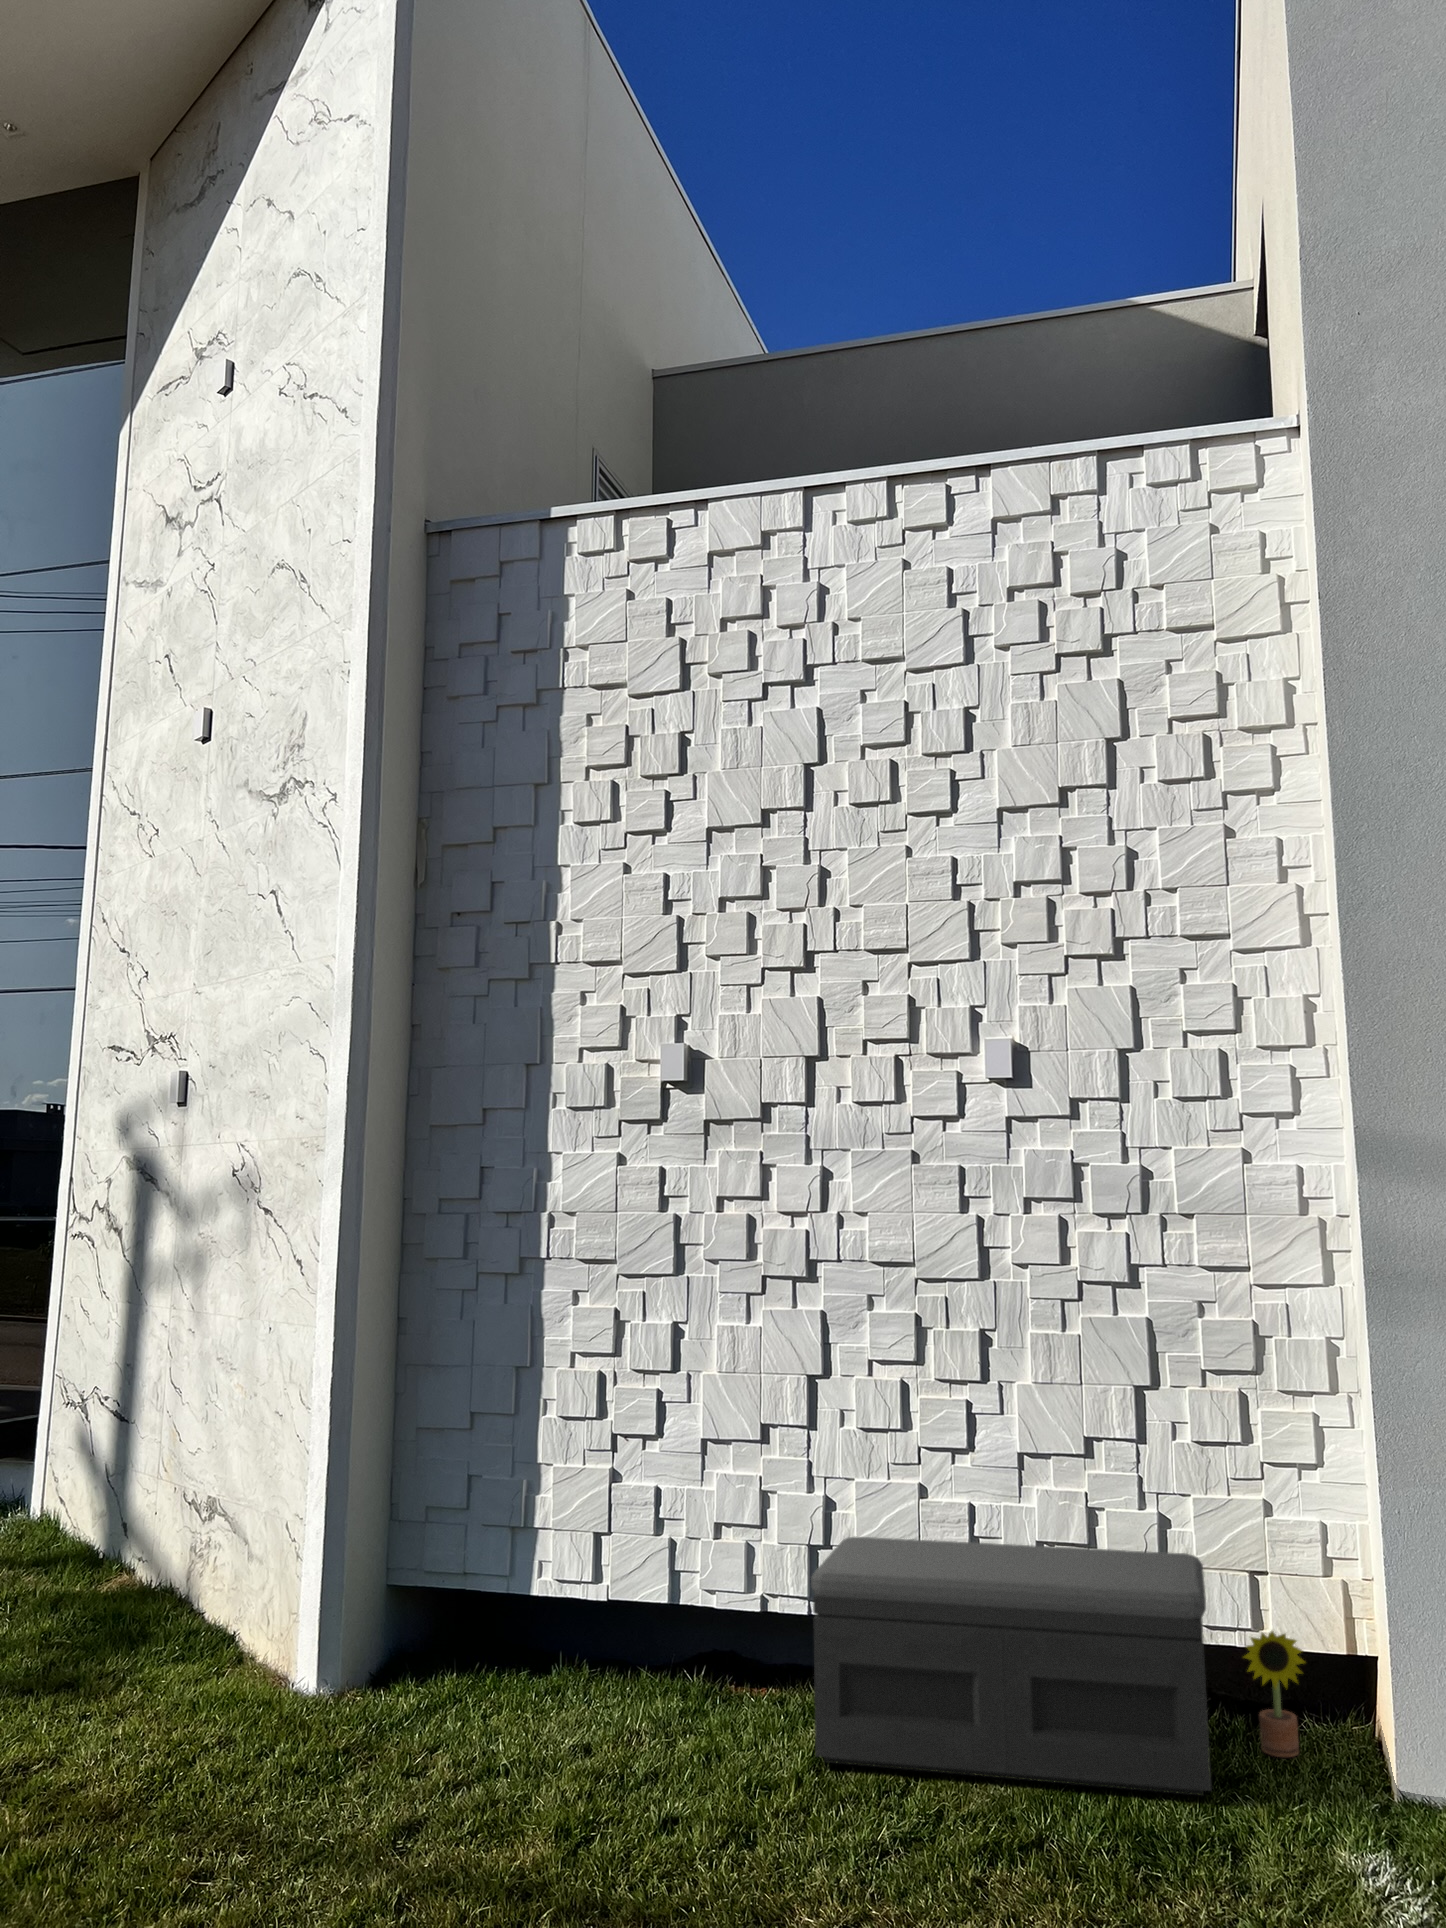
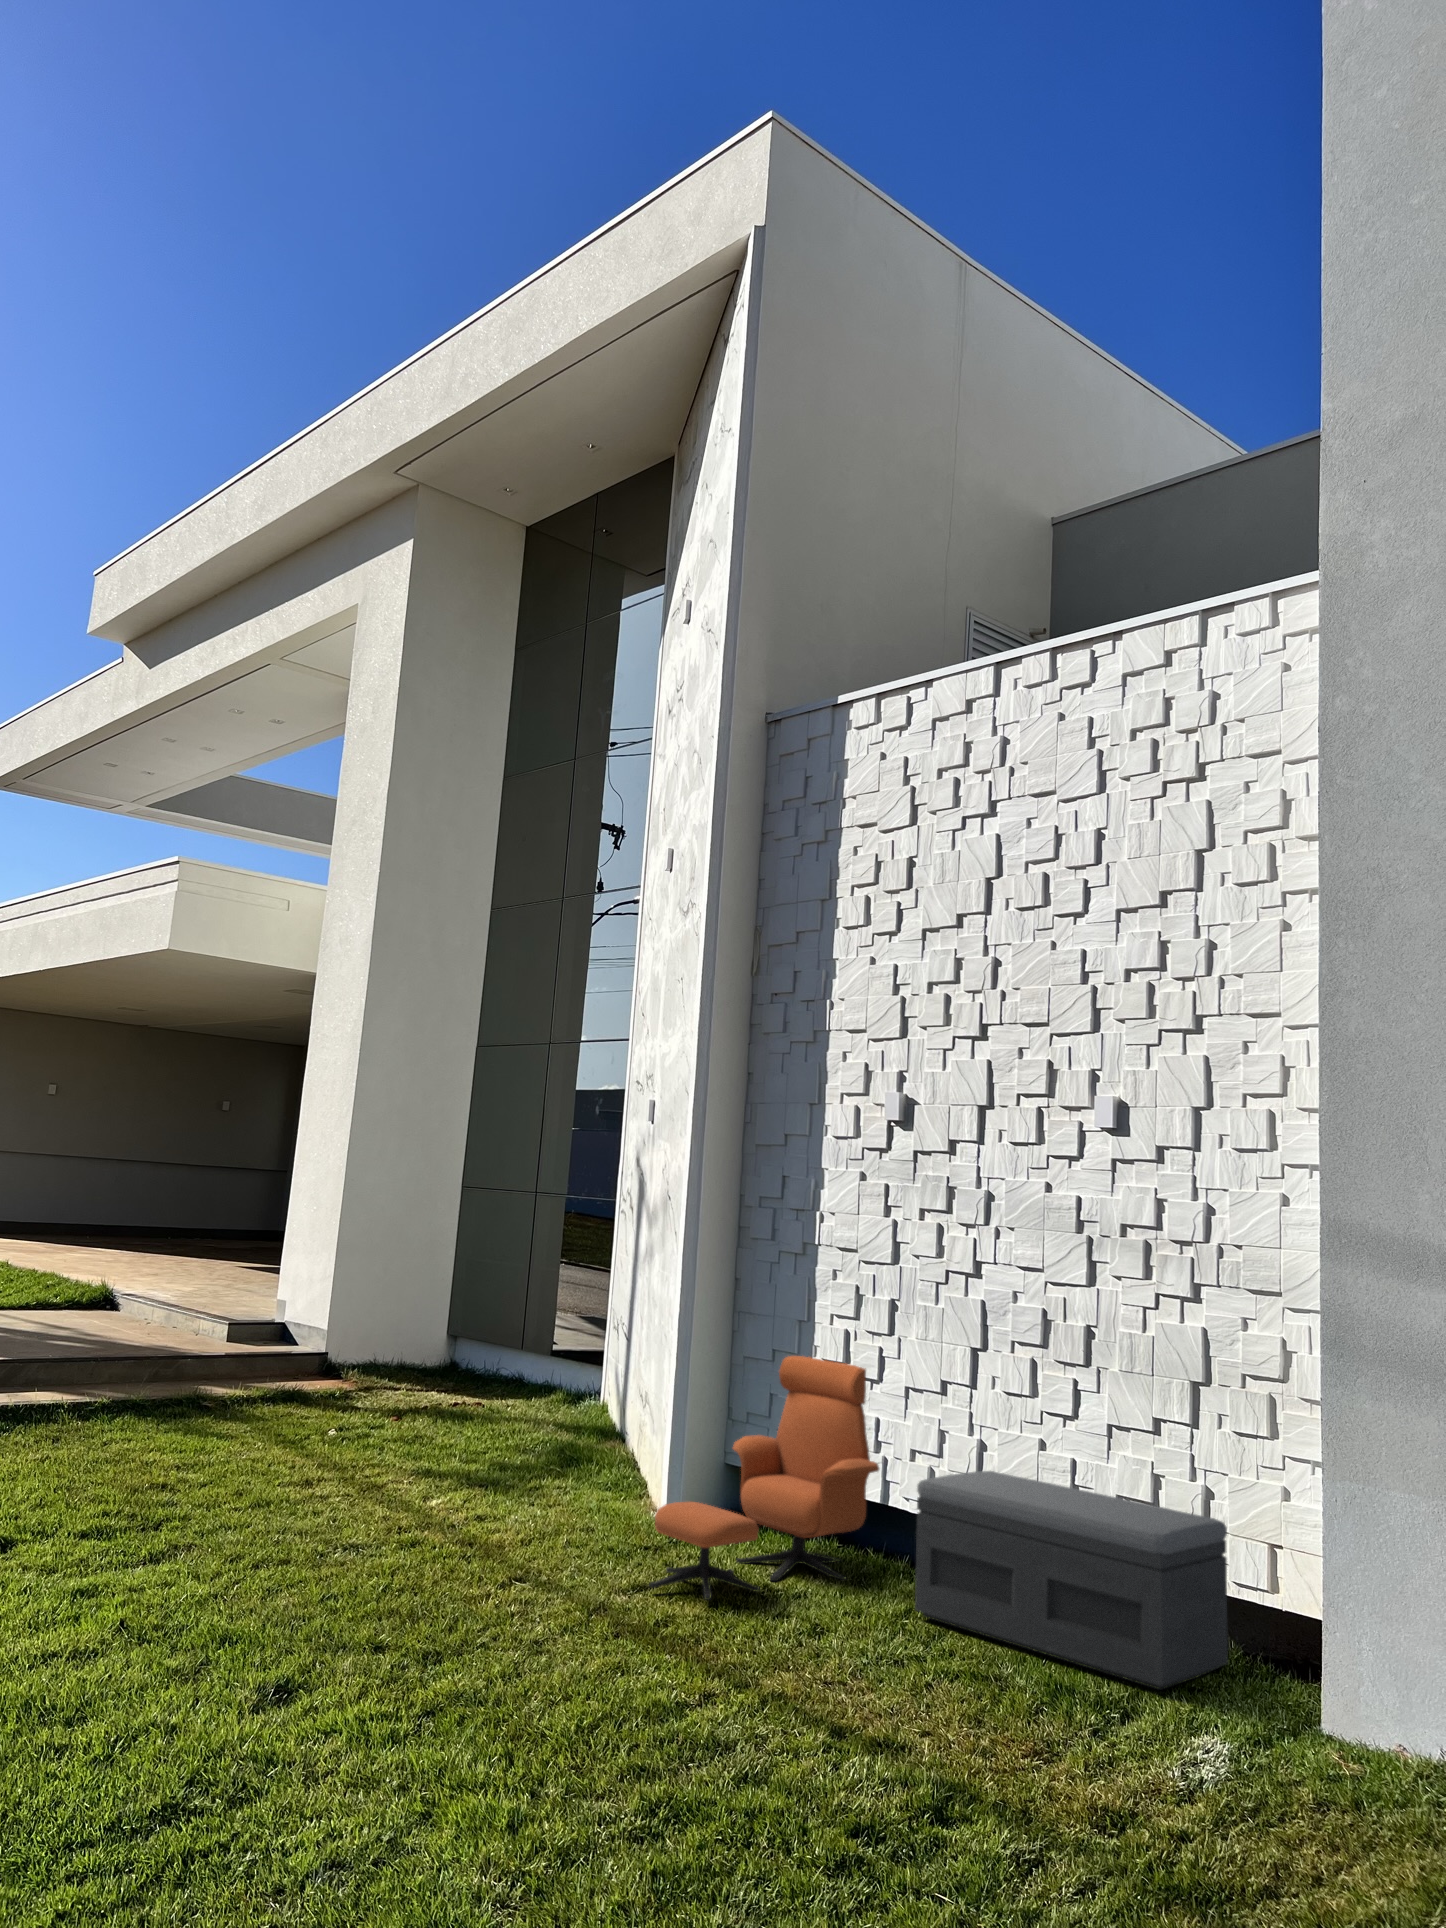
lounge chair: none [403,1417,695,1825] -> present [650,1356,879,1600]
decorative plant: present [1244,1631,1305,1757] -> none [1233,1584,1287,1692]

